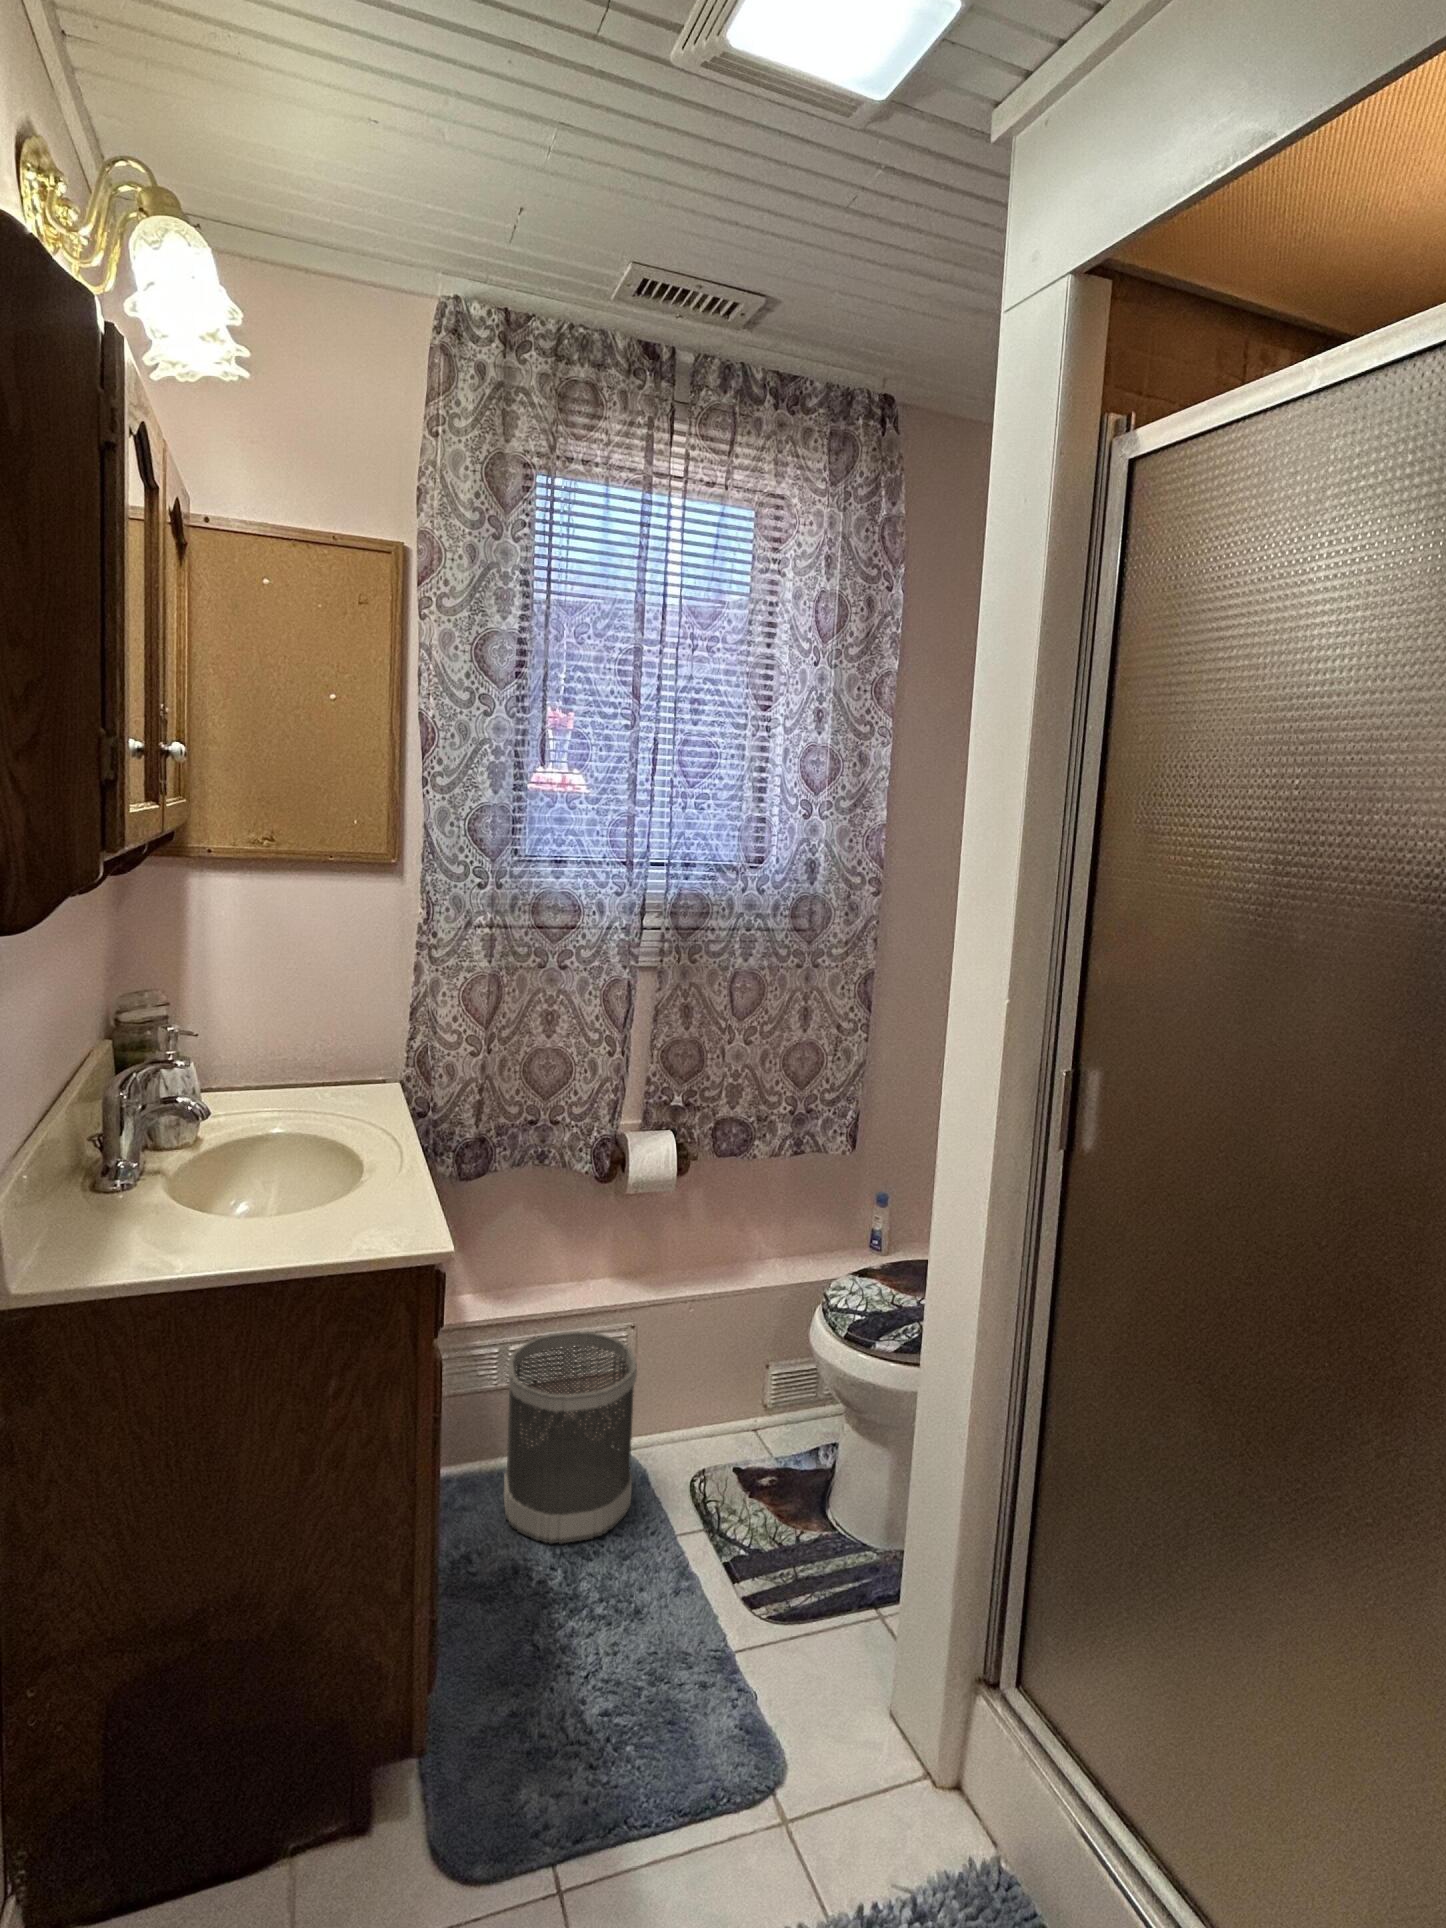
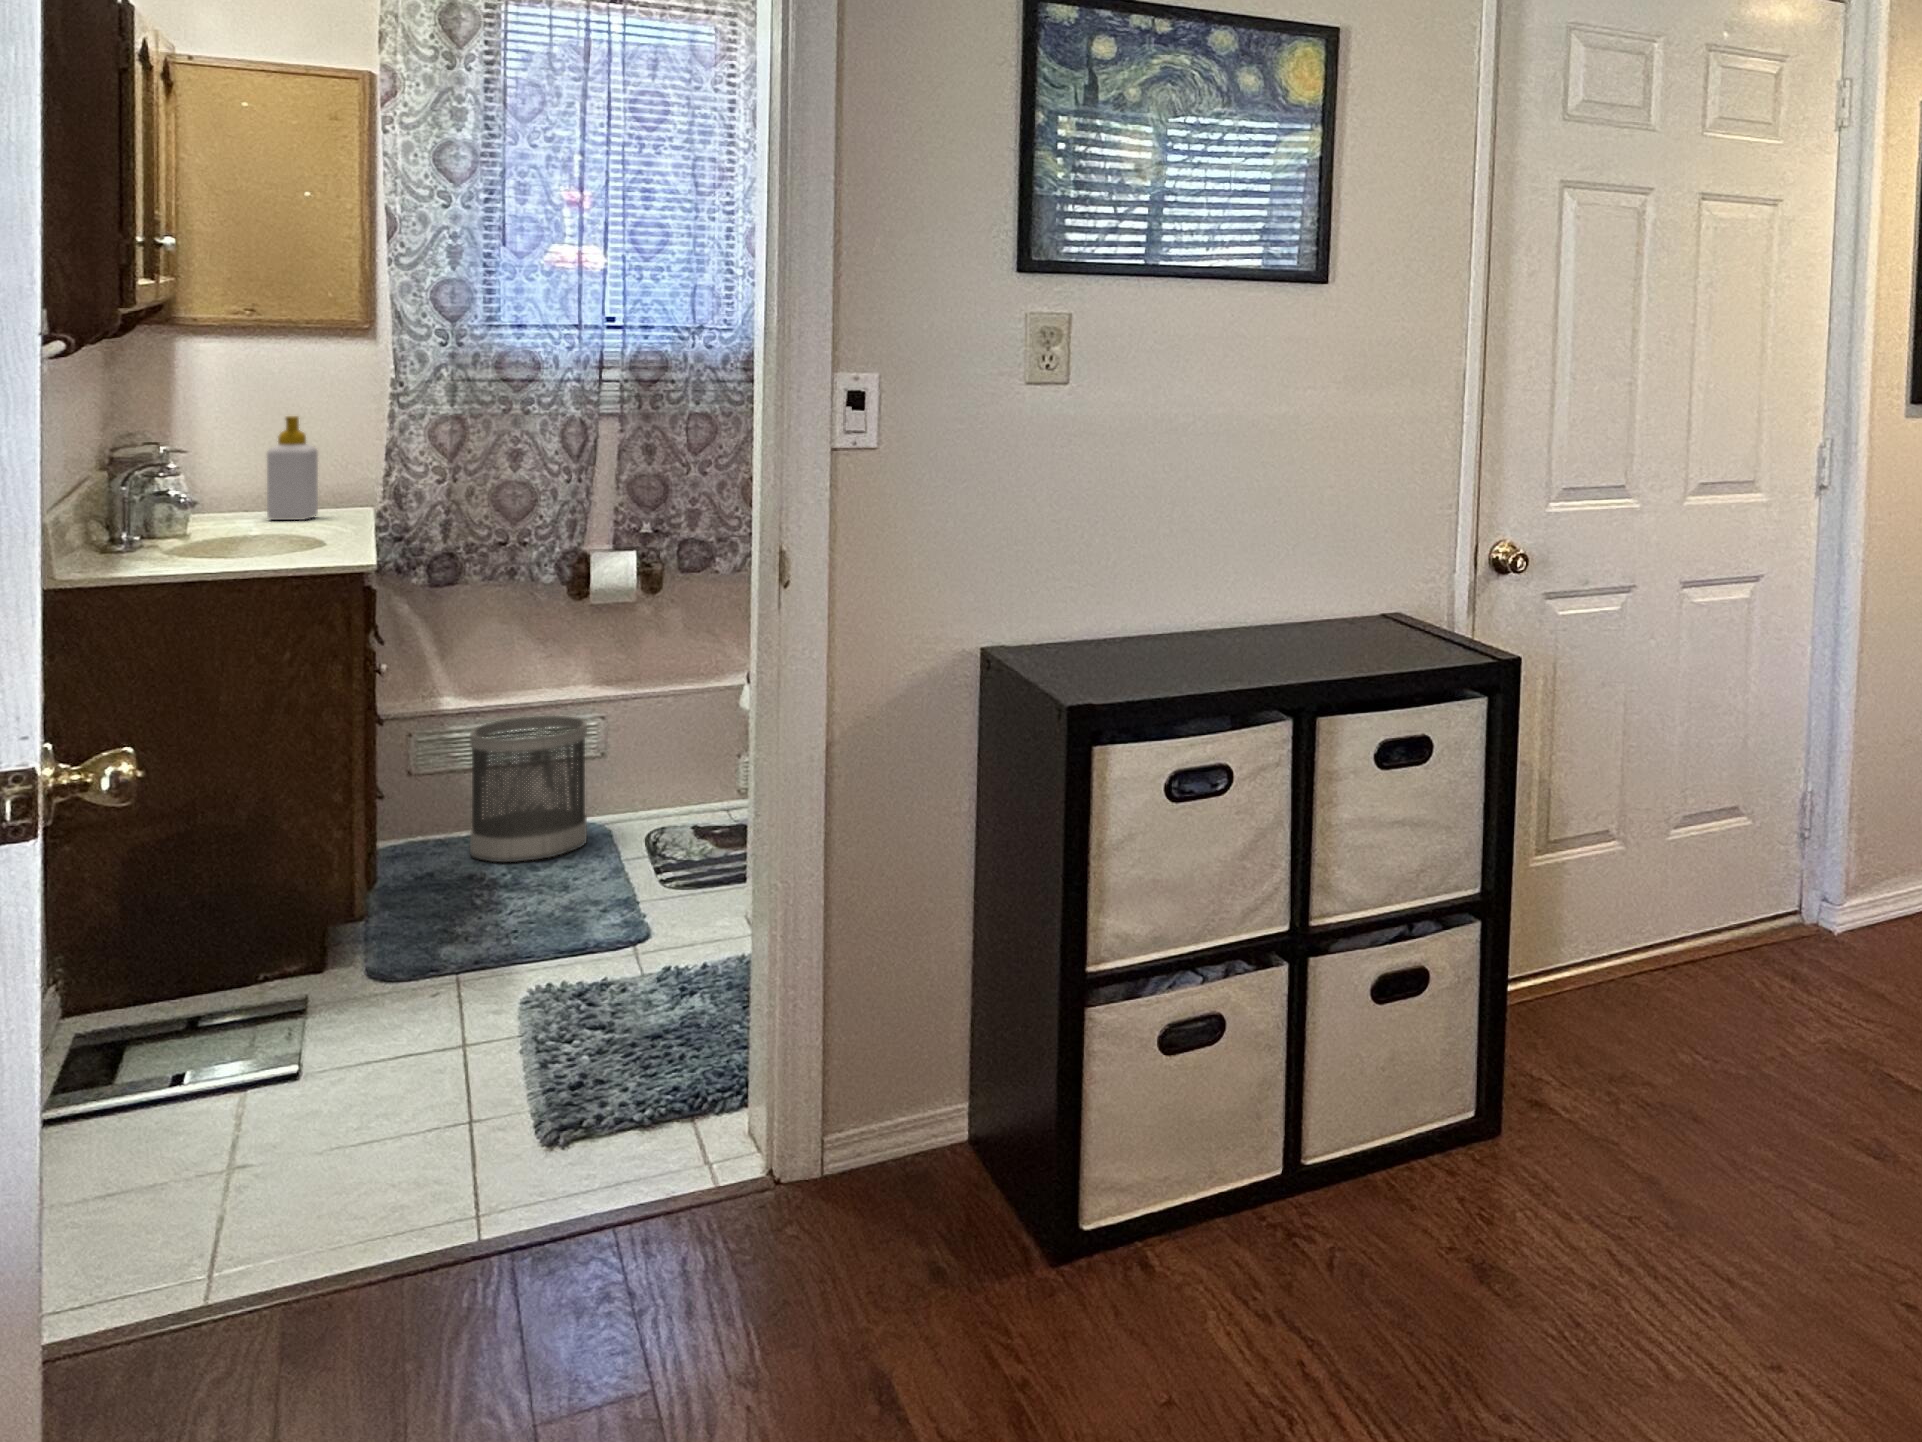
soap bottle: none [284,970,339,1100] -> present [267,416,318,520]

